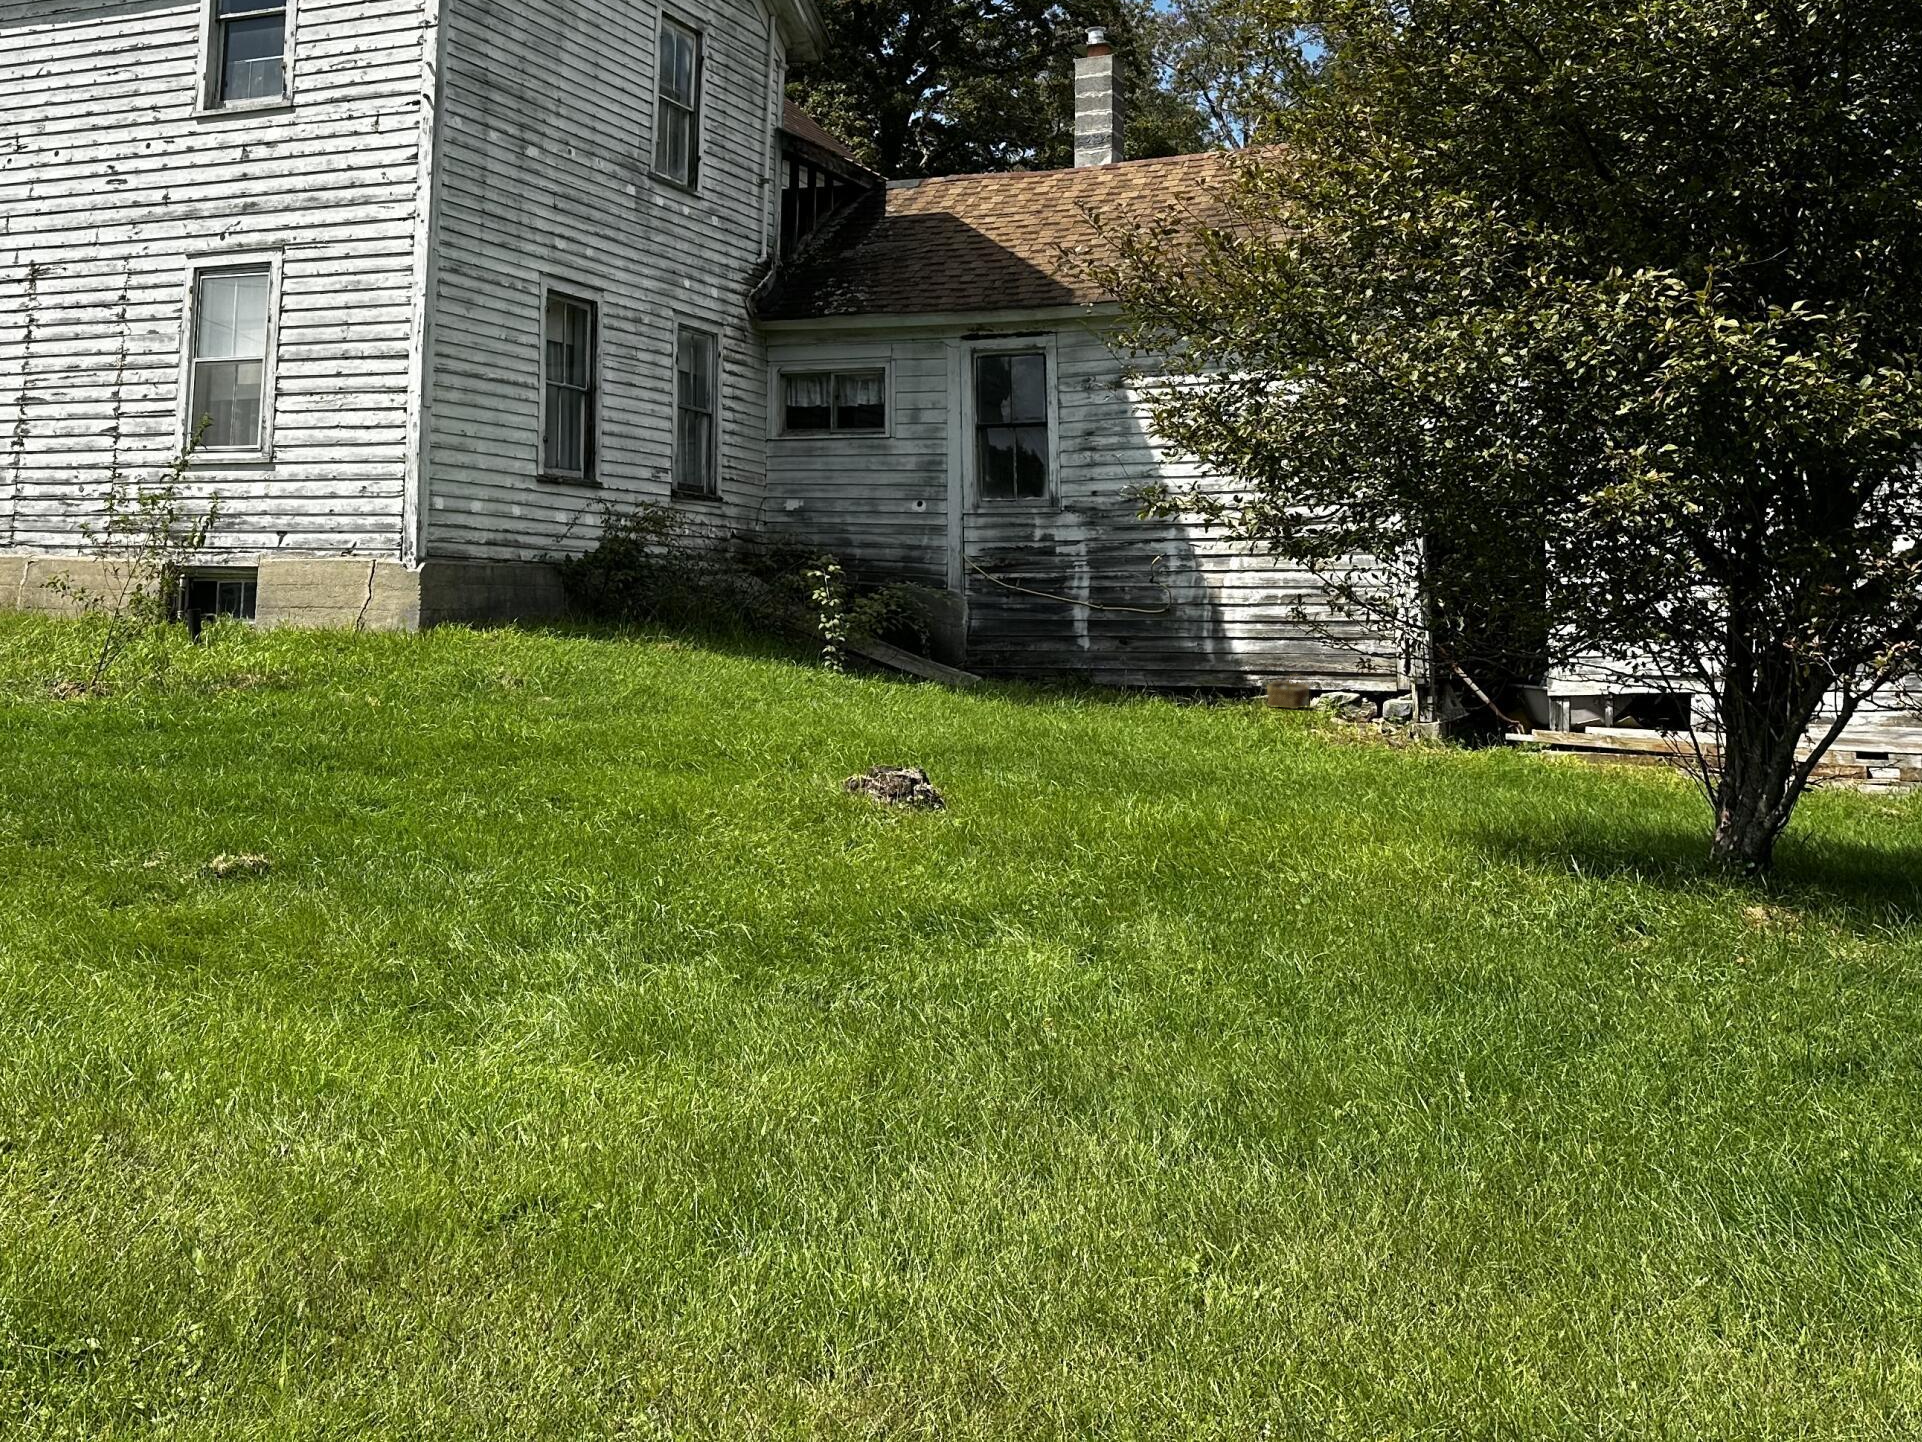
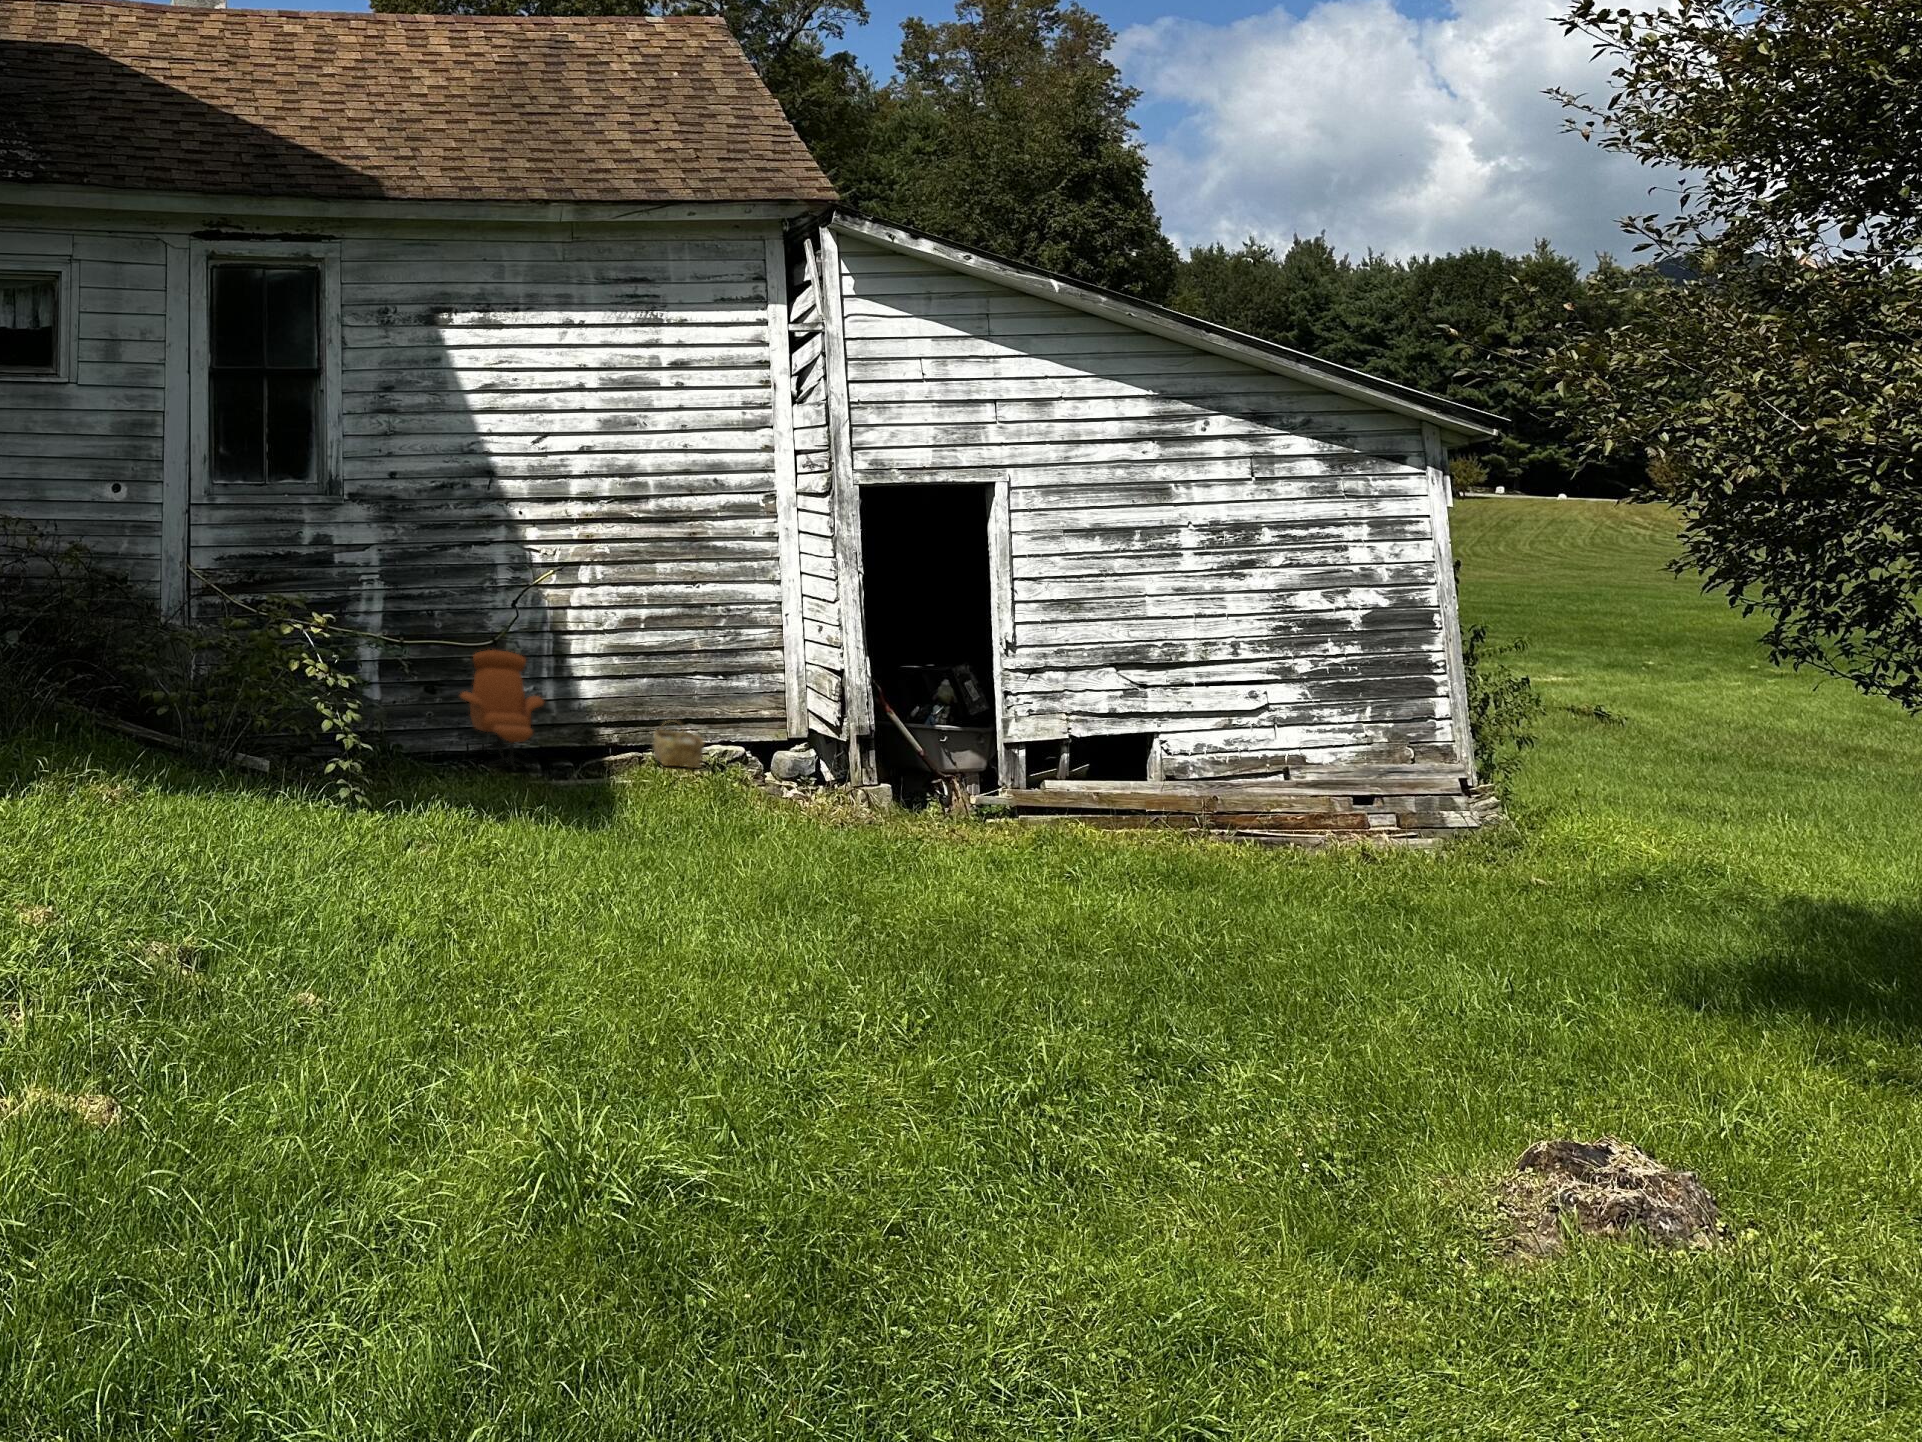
lounge chair: none [1109,619,1185,699] -> present [460,650,544,767]

